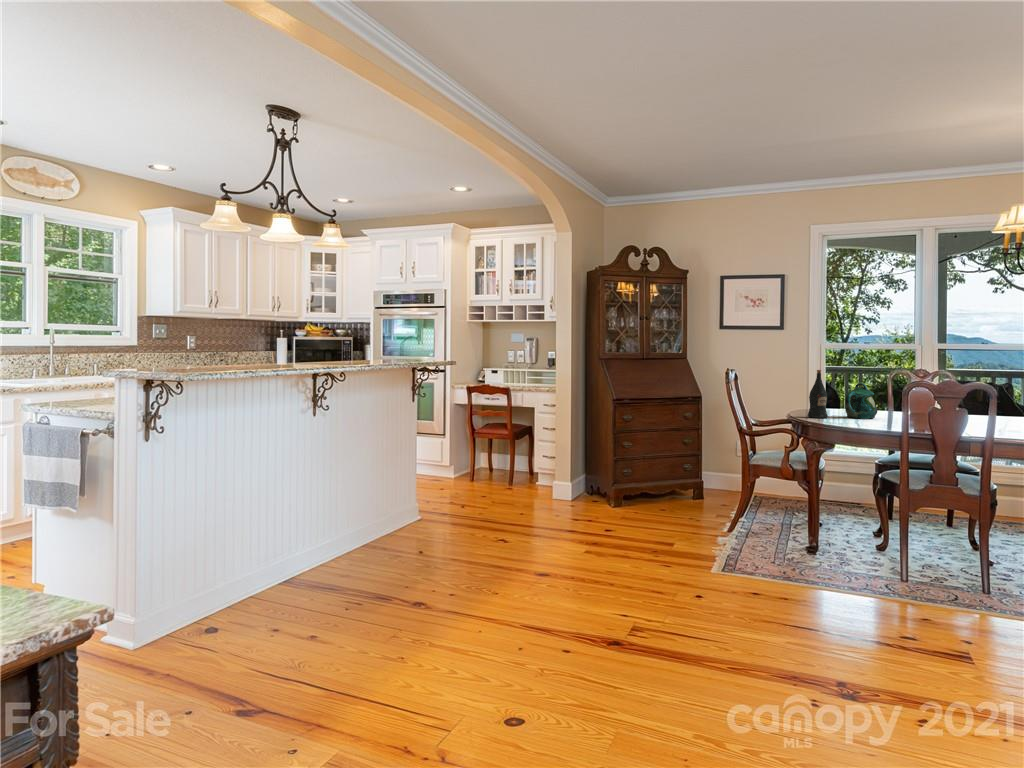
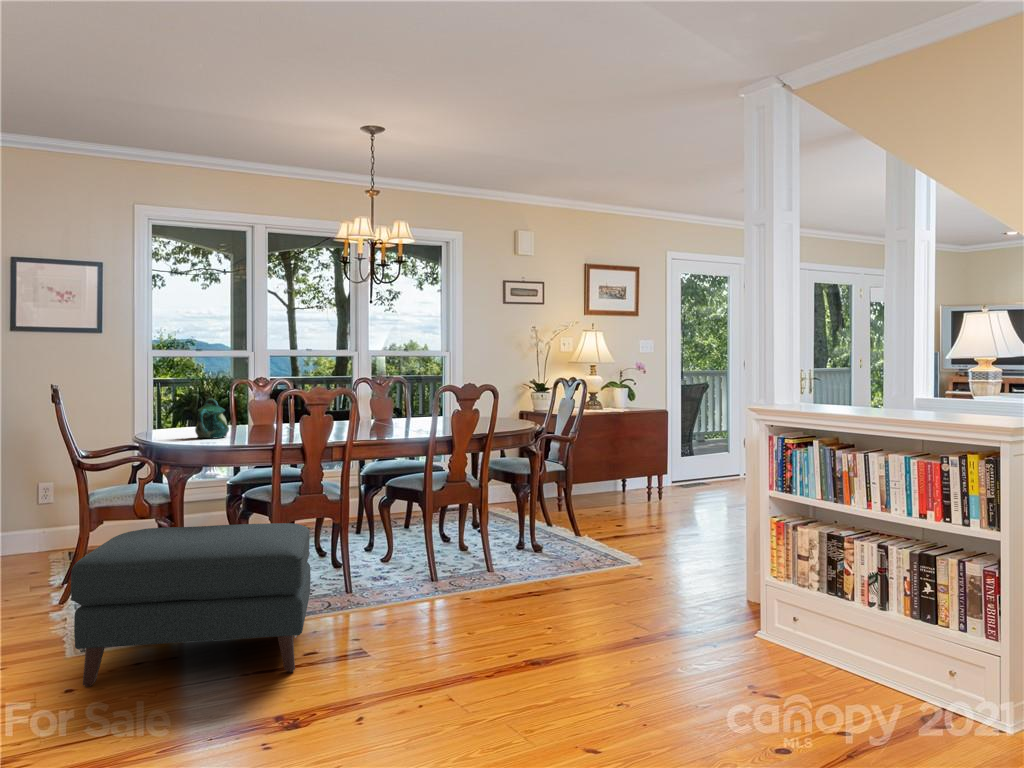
wine bottle: present [807,370,828,418] -> none [157,385,181,442]
ottoman: none [702,488,927,648] -> present [71,523,311,687]

